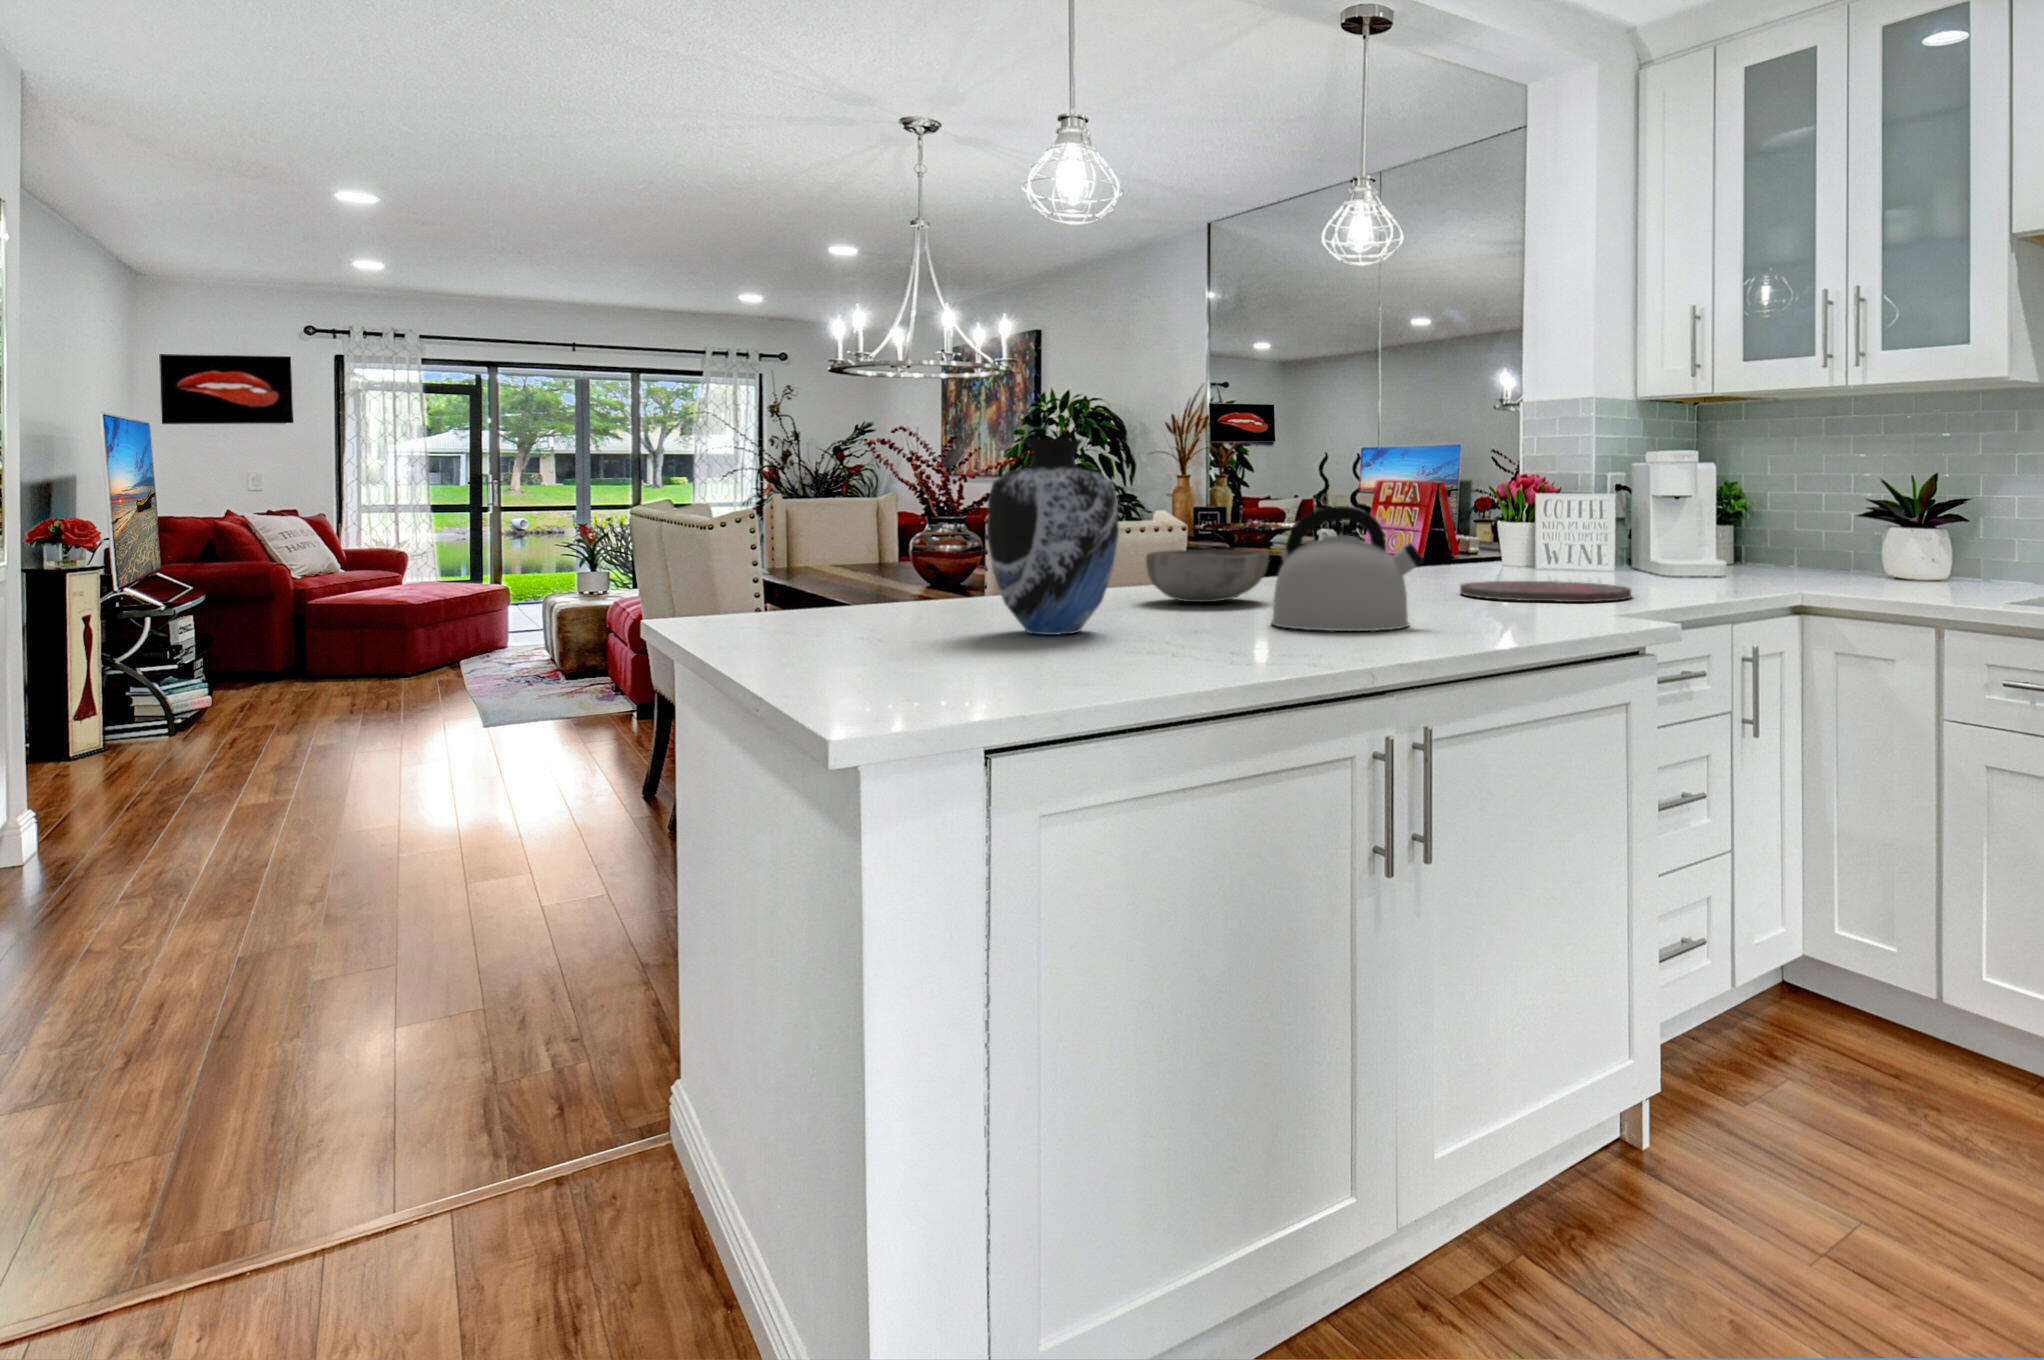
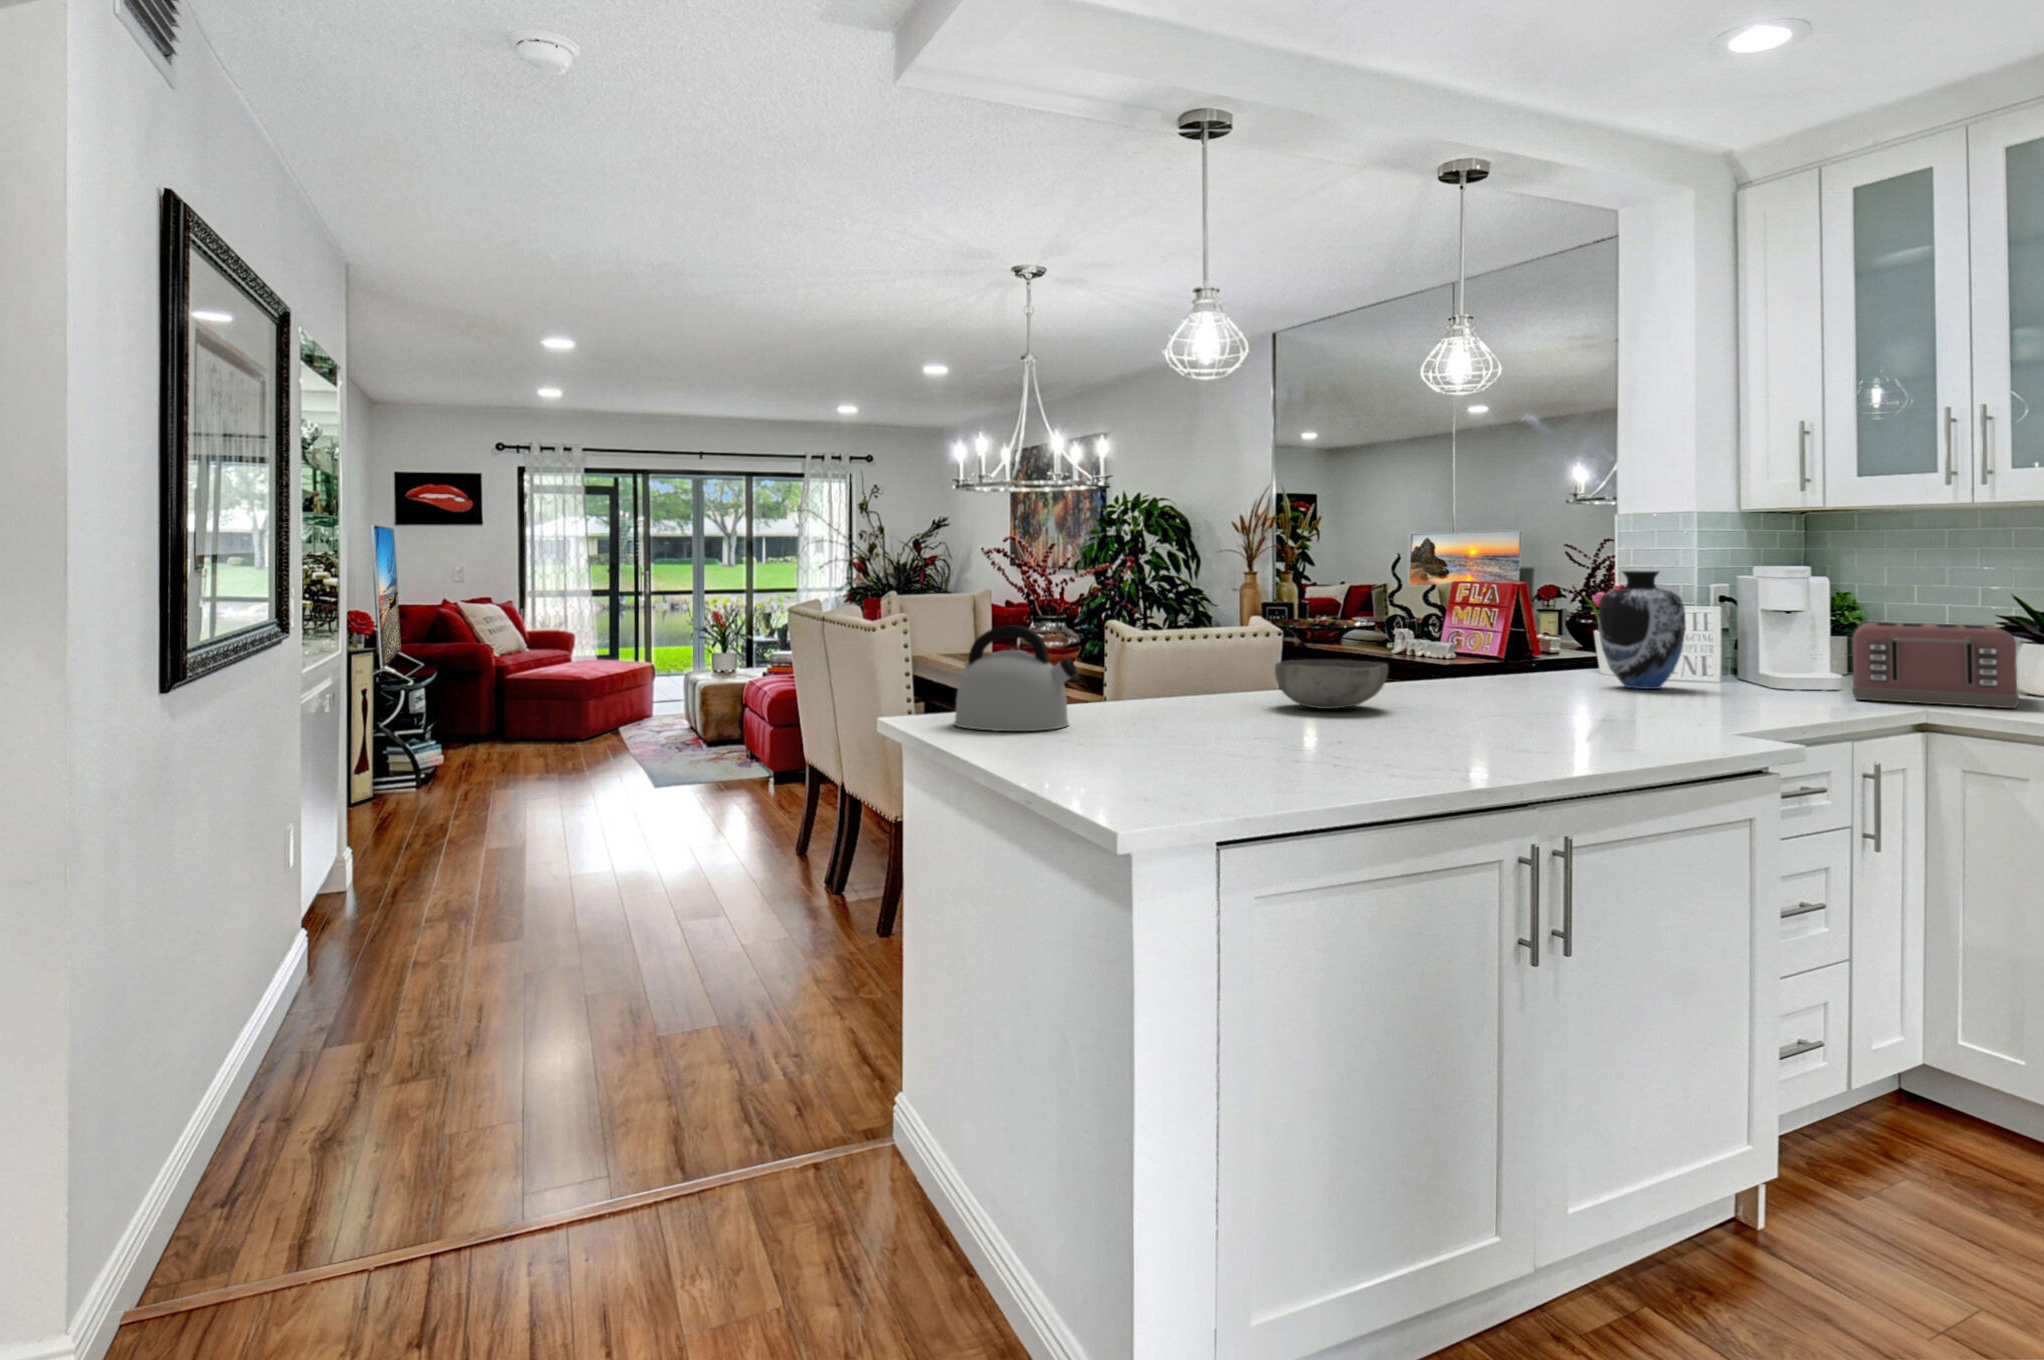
vase: present [987,438,1119,635] -> present [1598,571,1685,689]
kettle: present [1271,506,1423,631] -> present [954,625,1077,731]
toaster: none [1736,509,1883,590] -> present [1852,622,2019,708]
cutting board: present [1460,581,1631,602] -> none [1568,692,1745,717]

